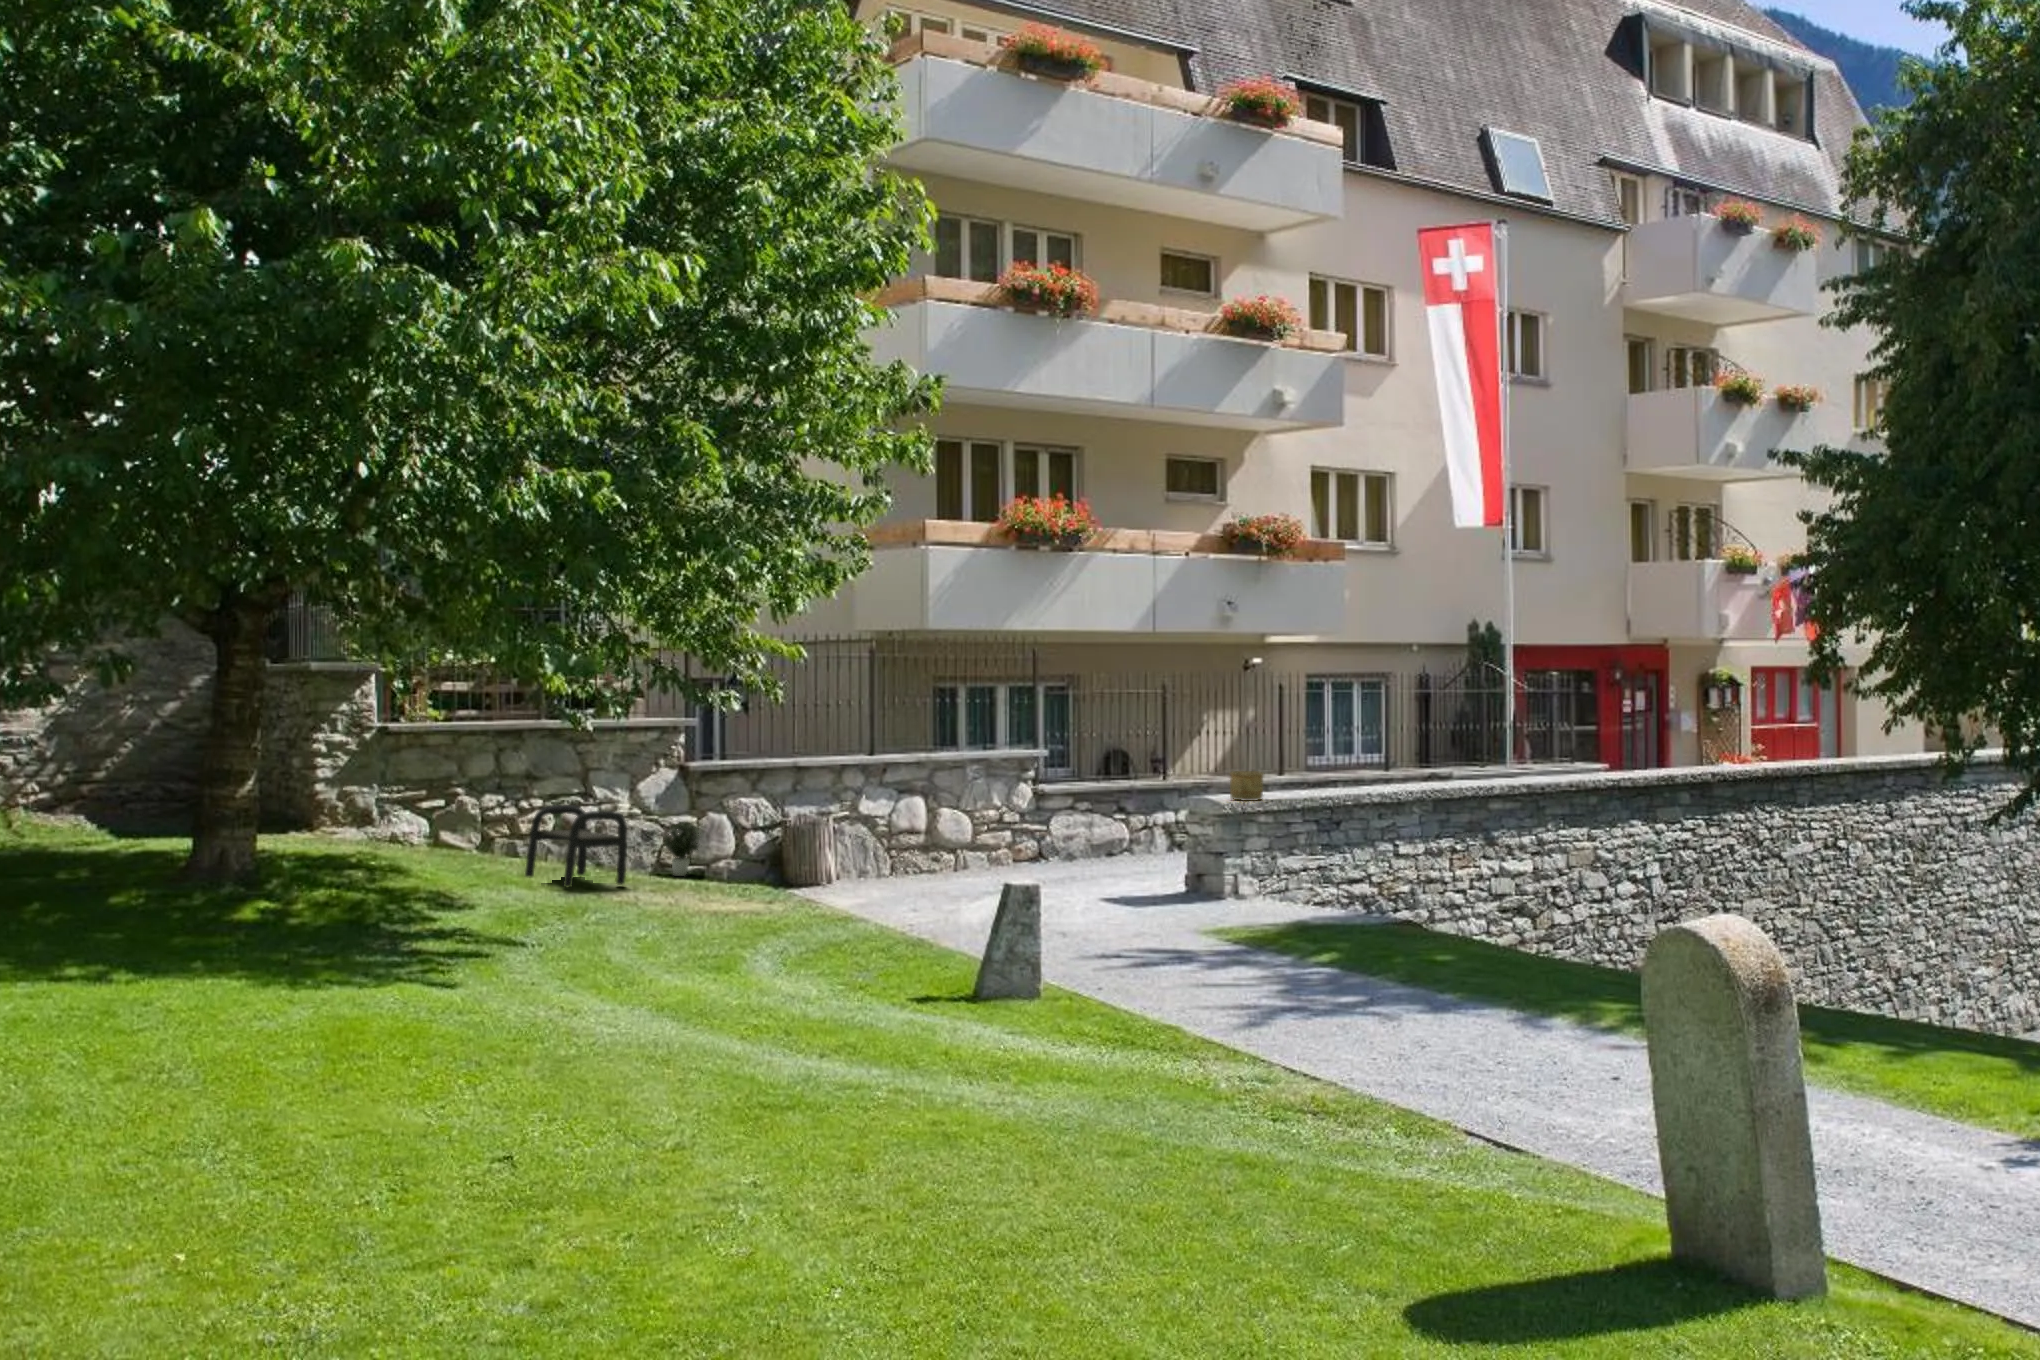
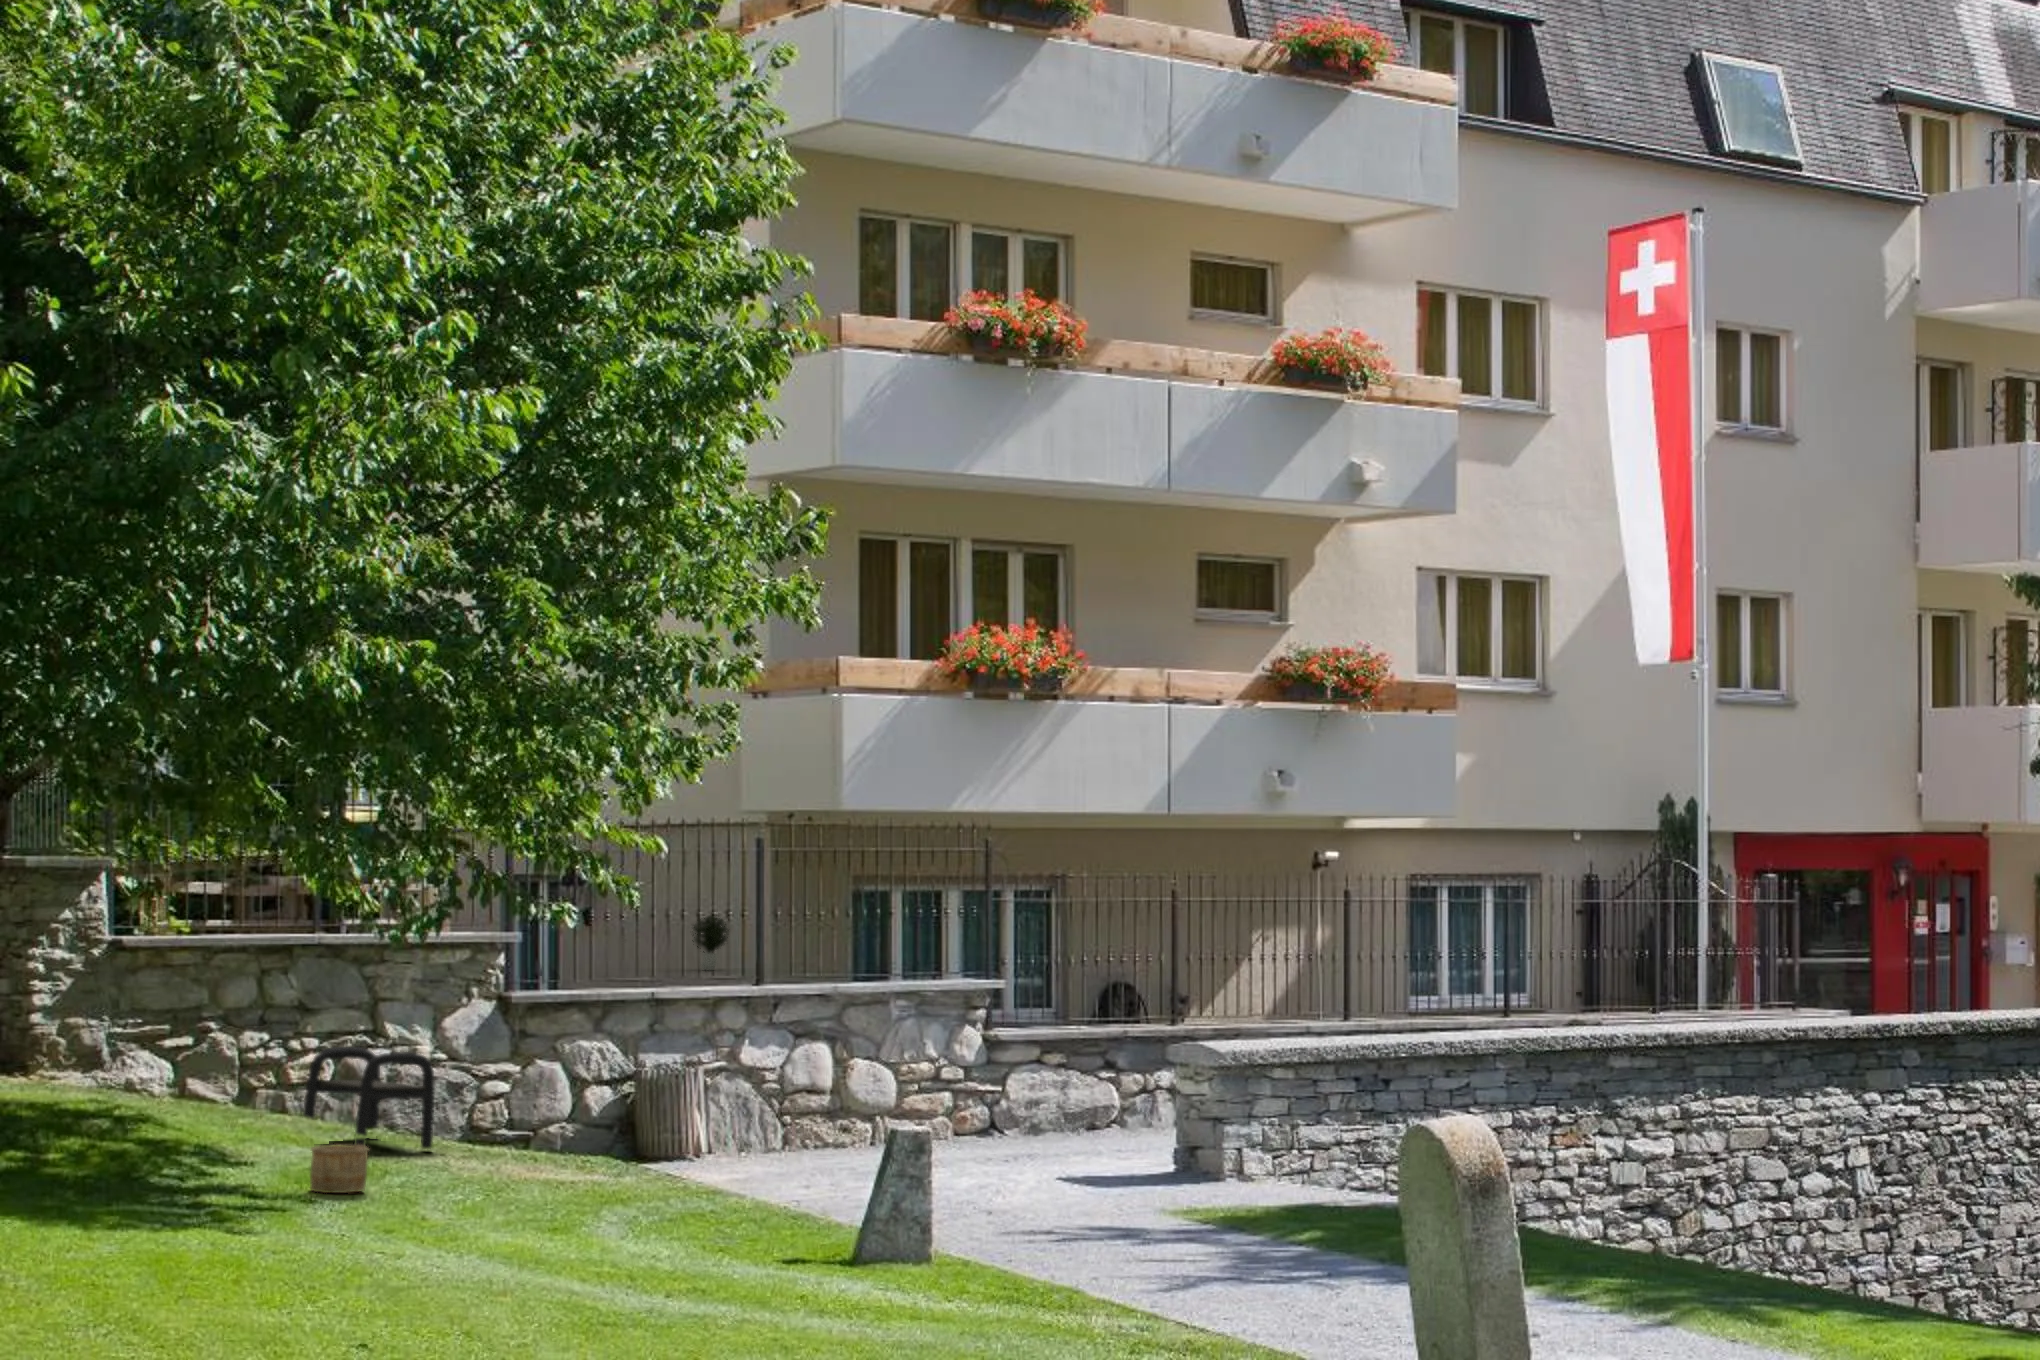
wooden bucket: present [1230,771,1263,801] -> present [310,1144,369,1193]
potted plant: present [664,822,700,876] -> present [692,915,729,971]

